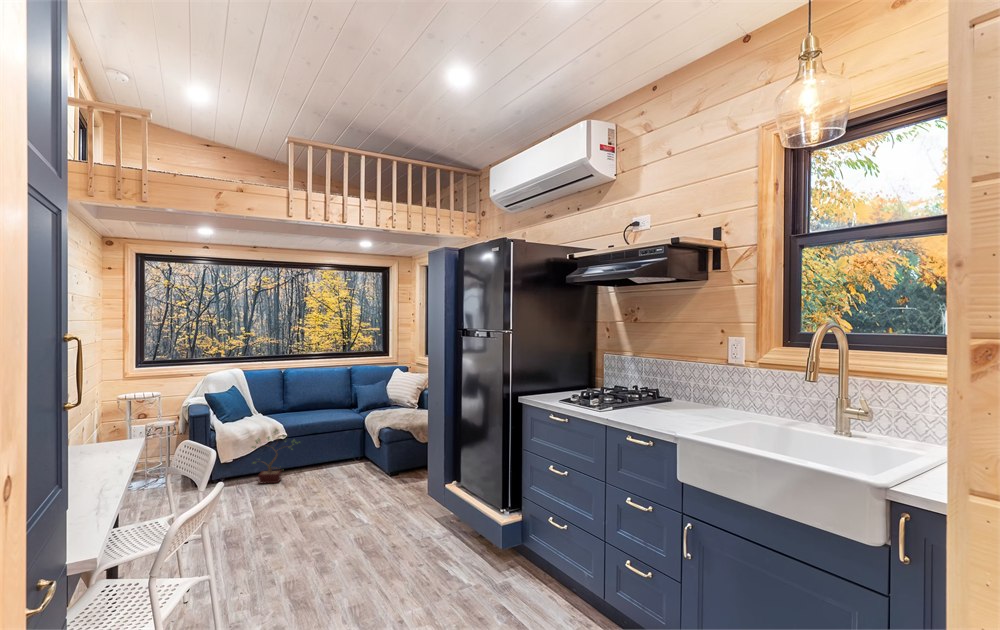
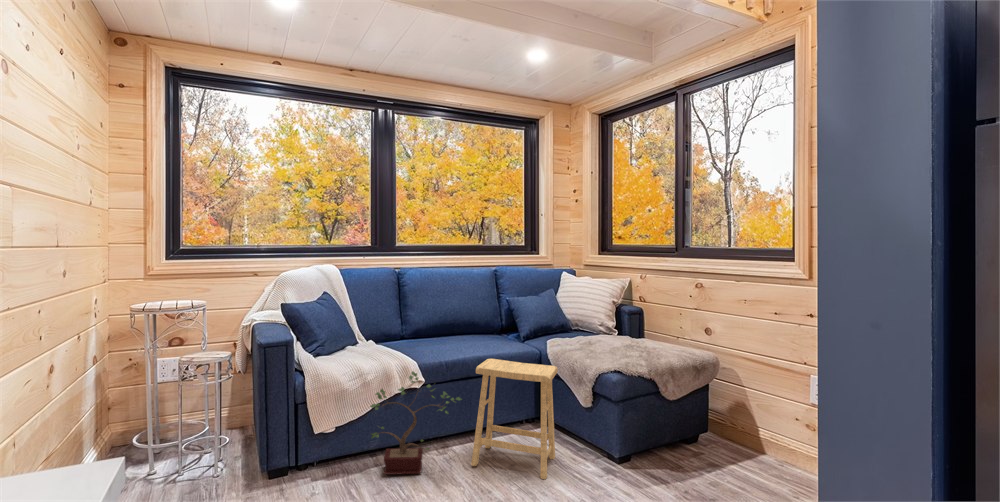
footstool: none [308,422,358,483] -> present [471,359,558,479]

